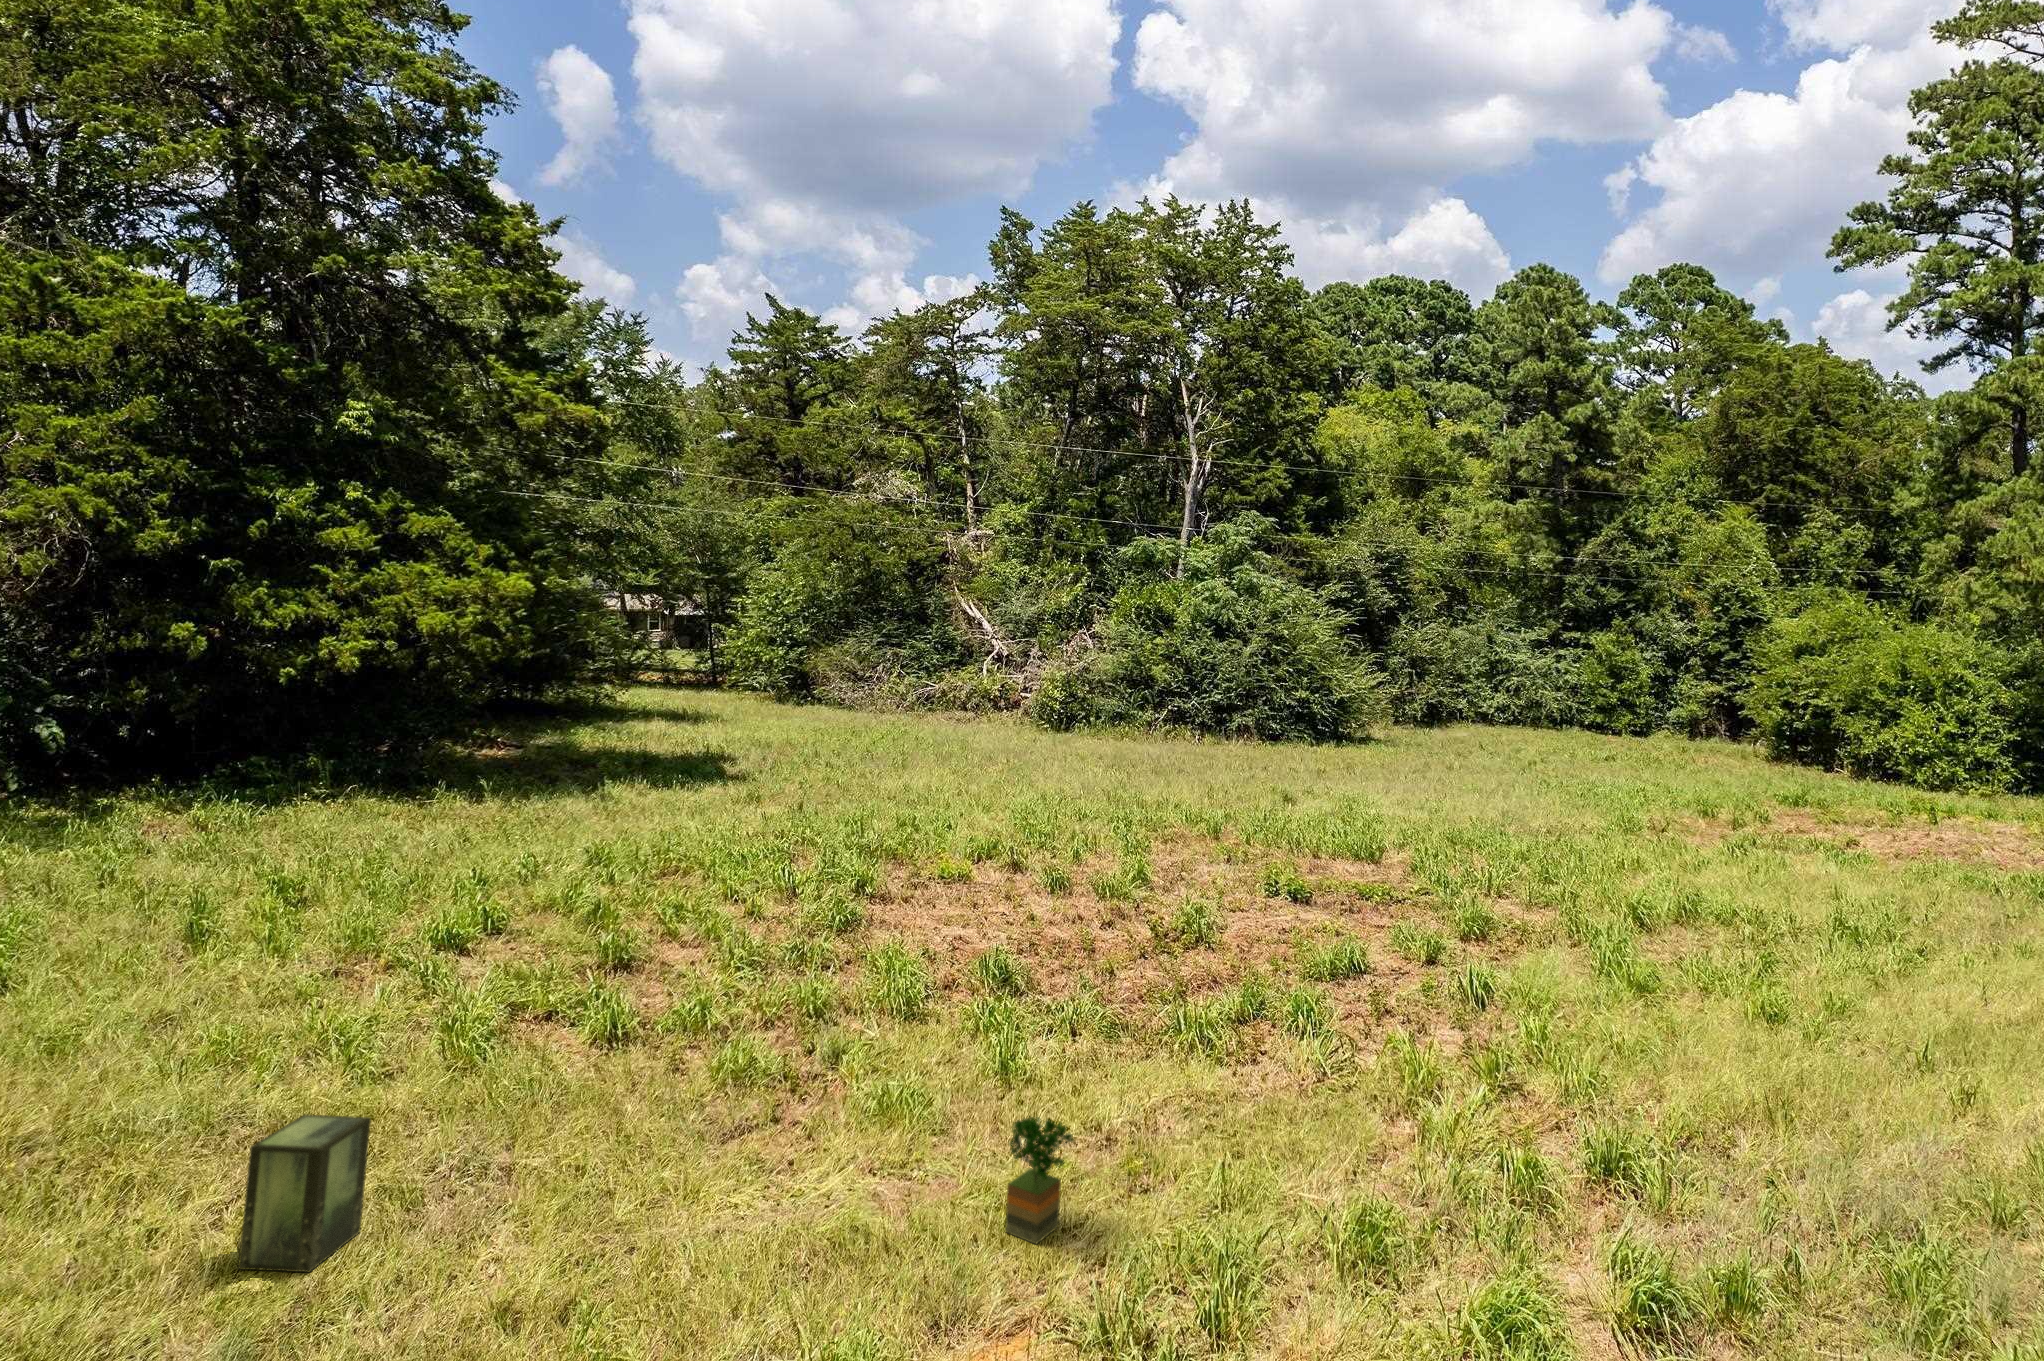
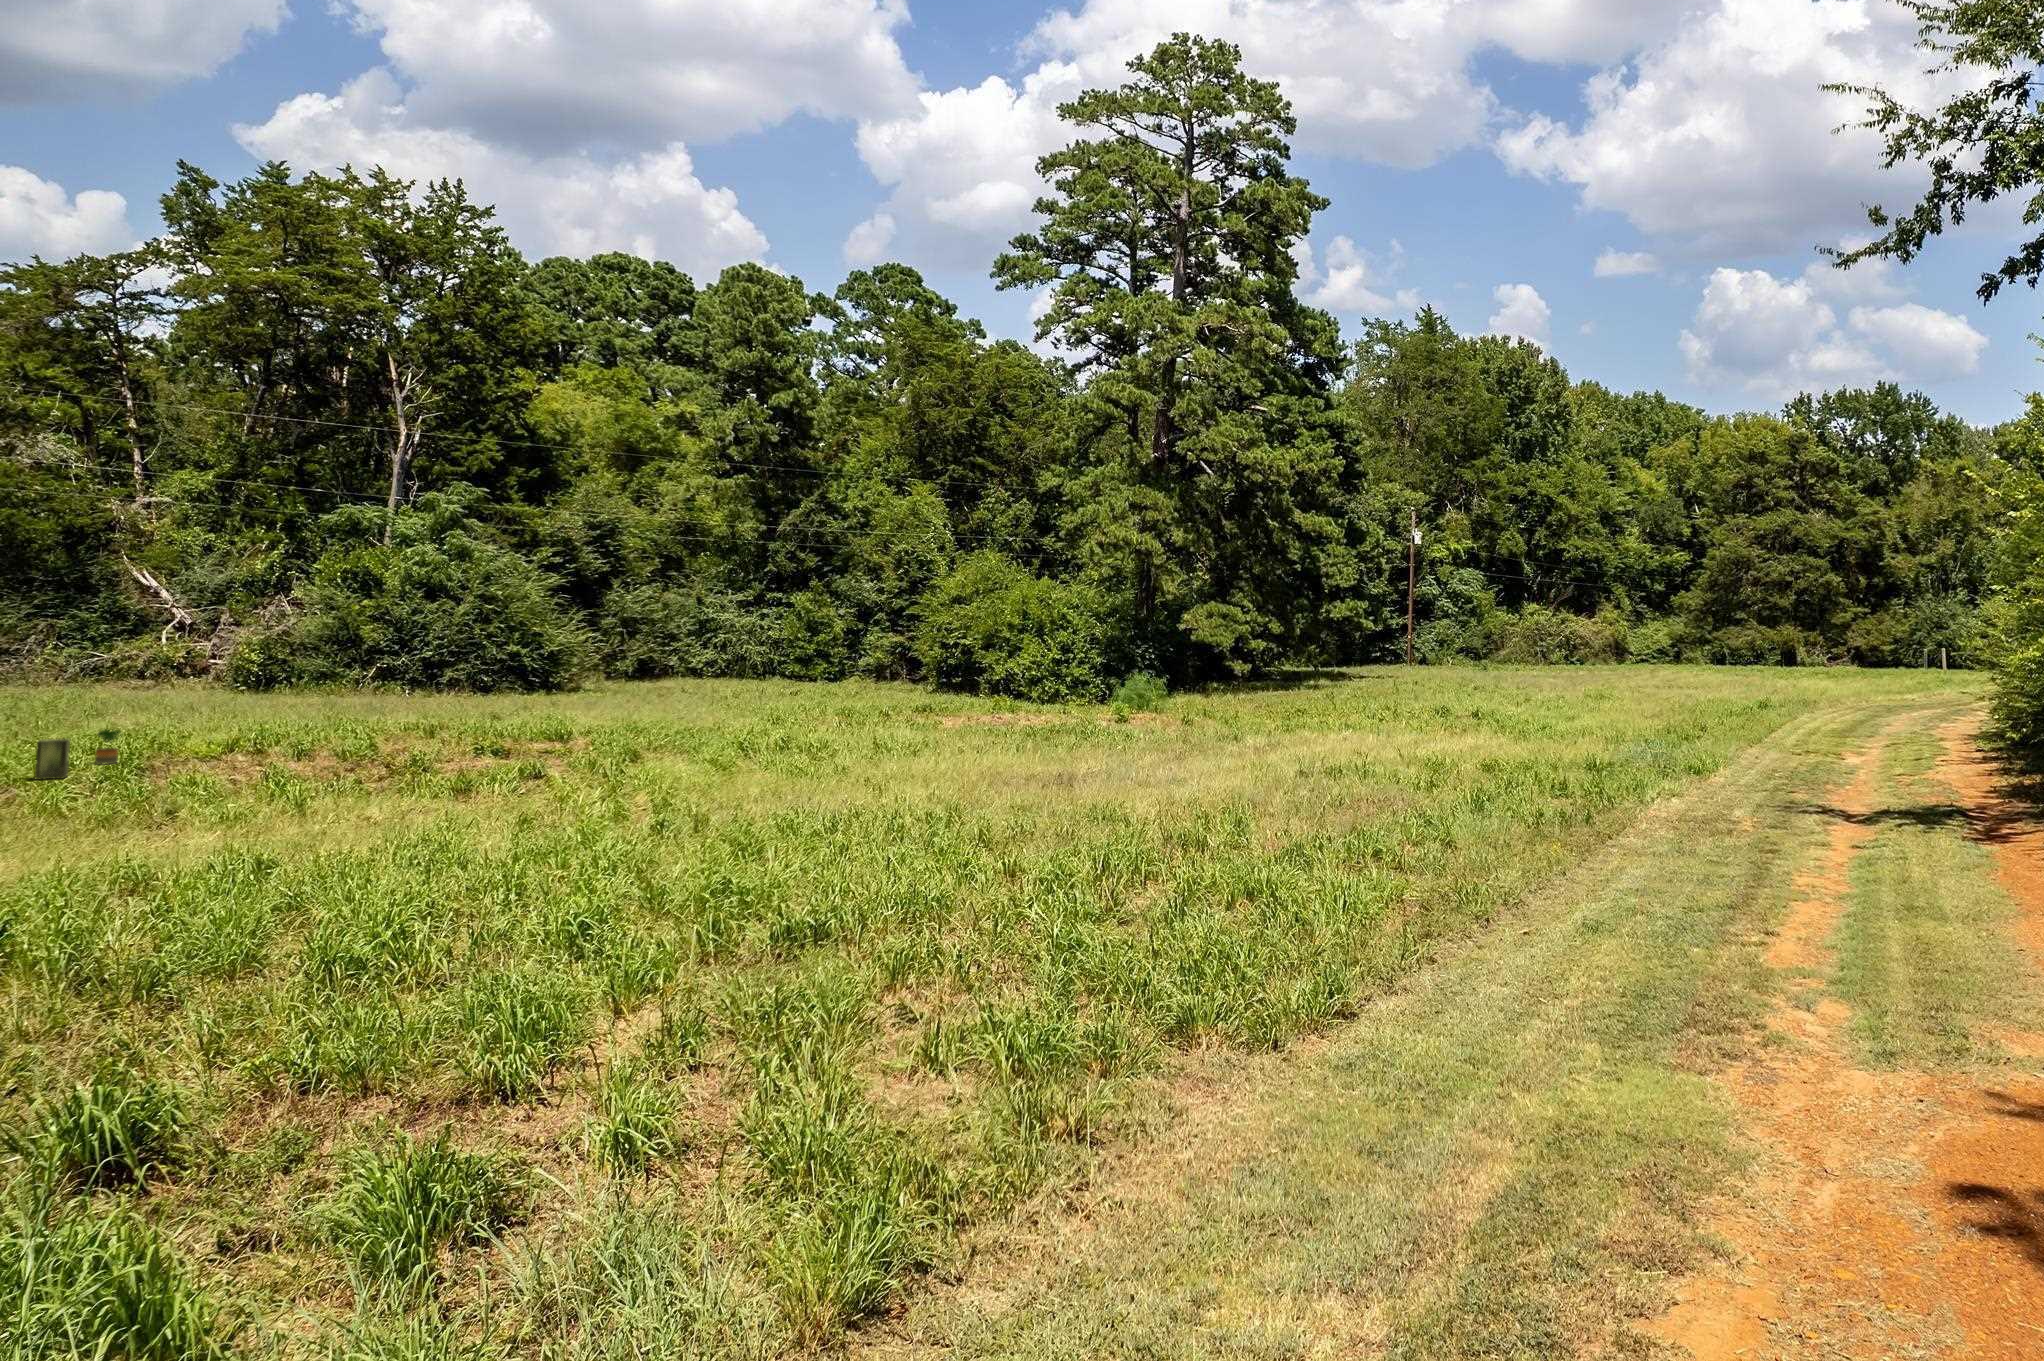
potted tree: present [1005,1116,1074,1244] -> present [95,729,123,764]

